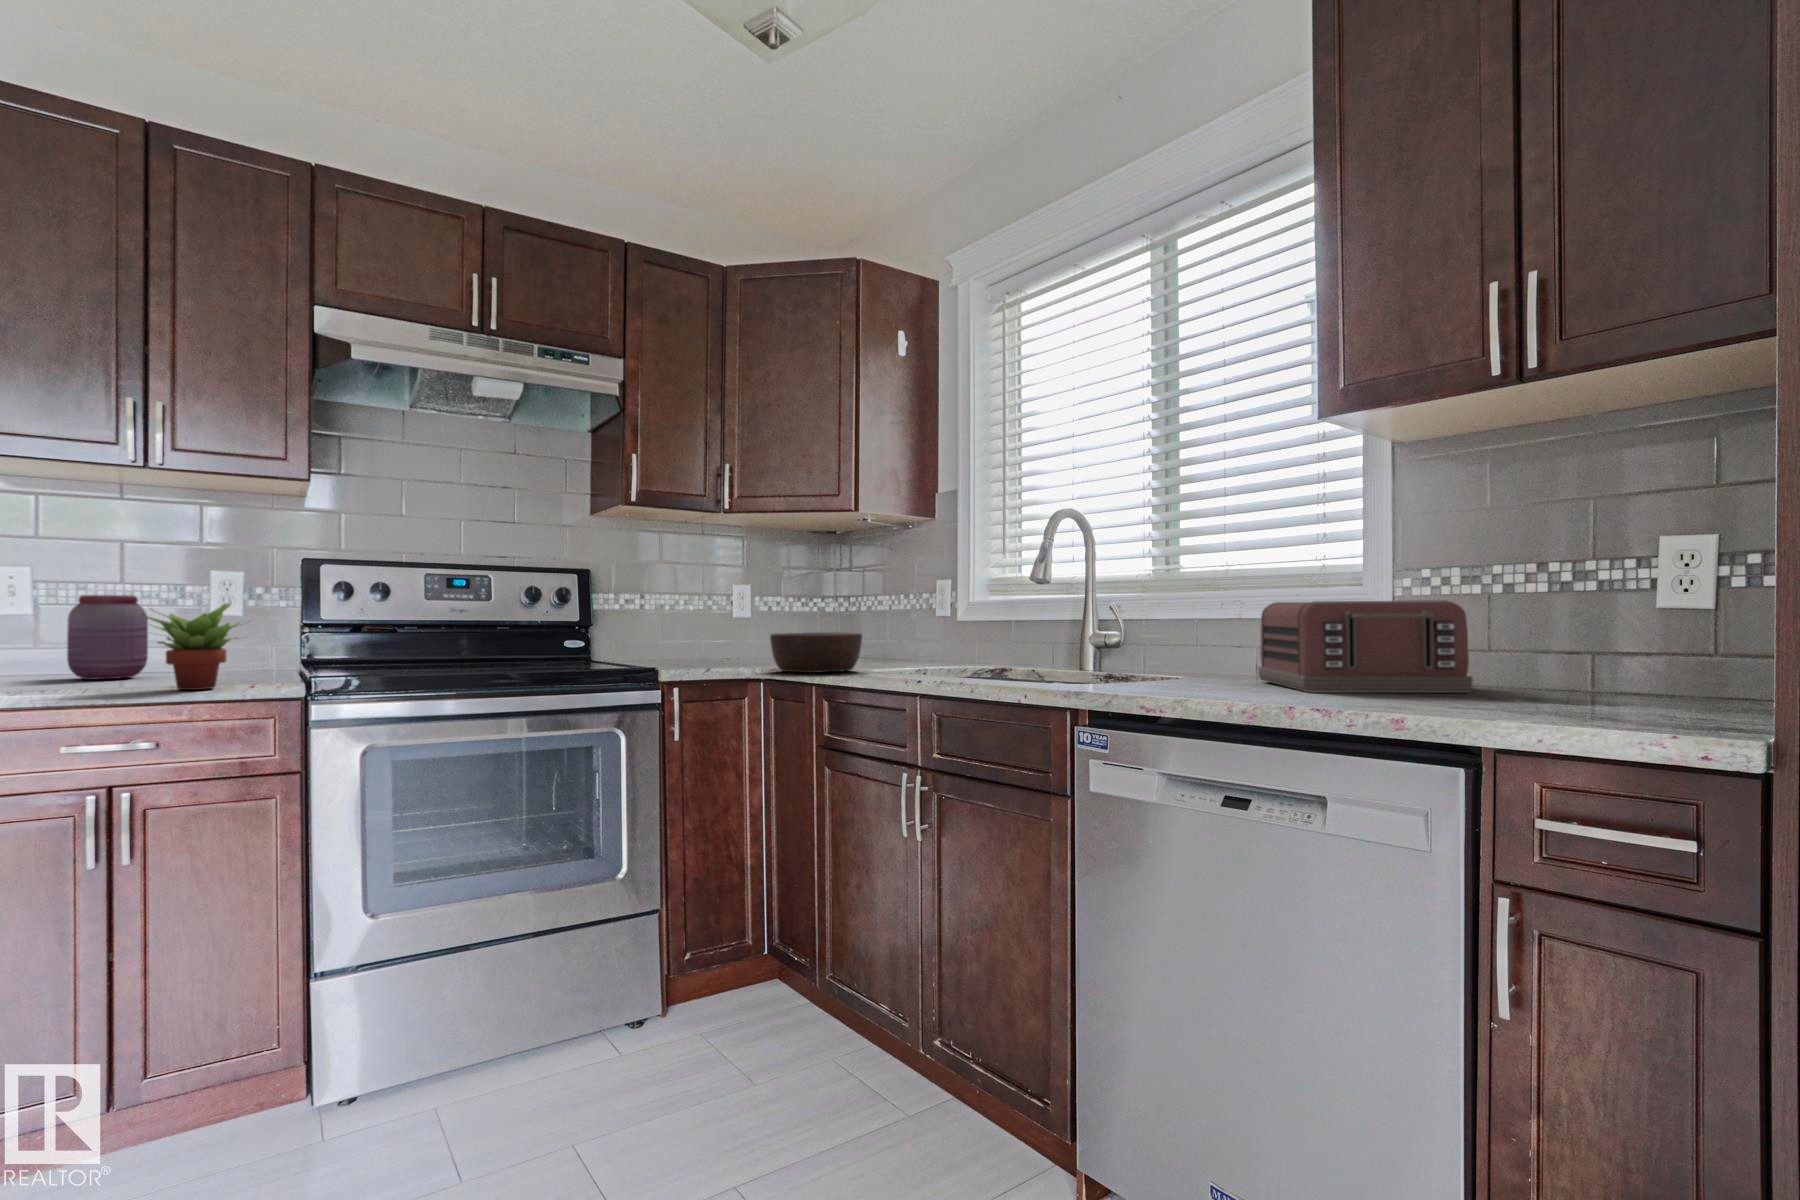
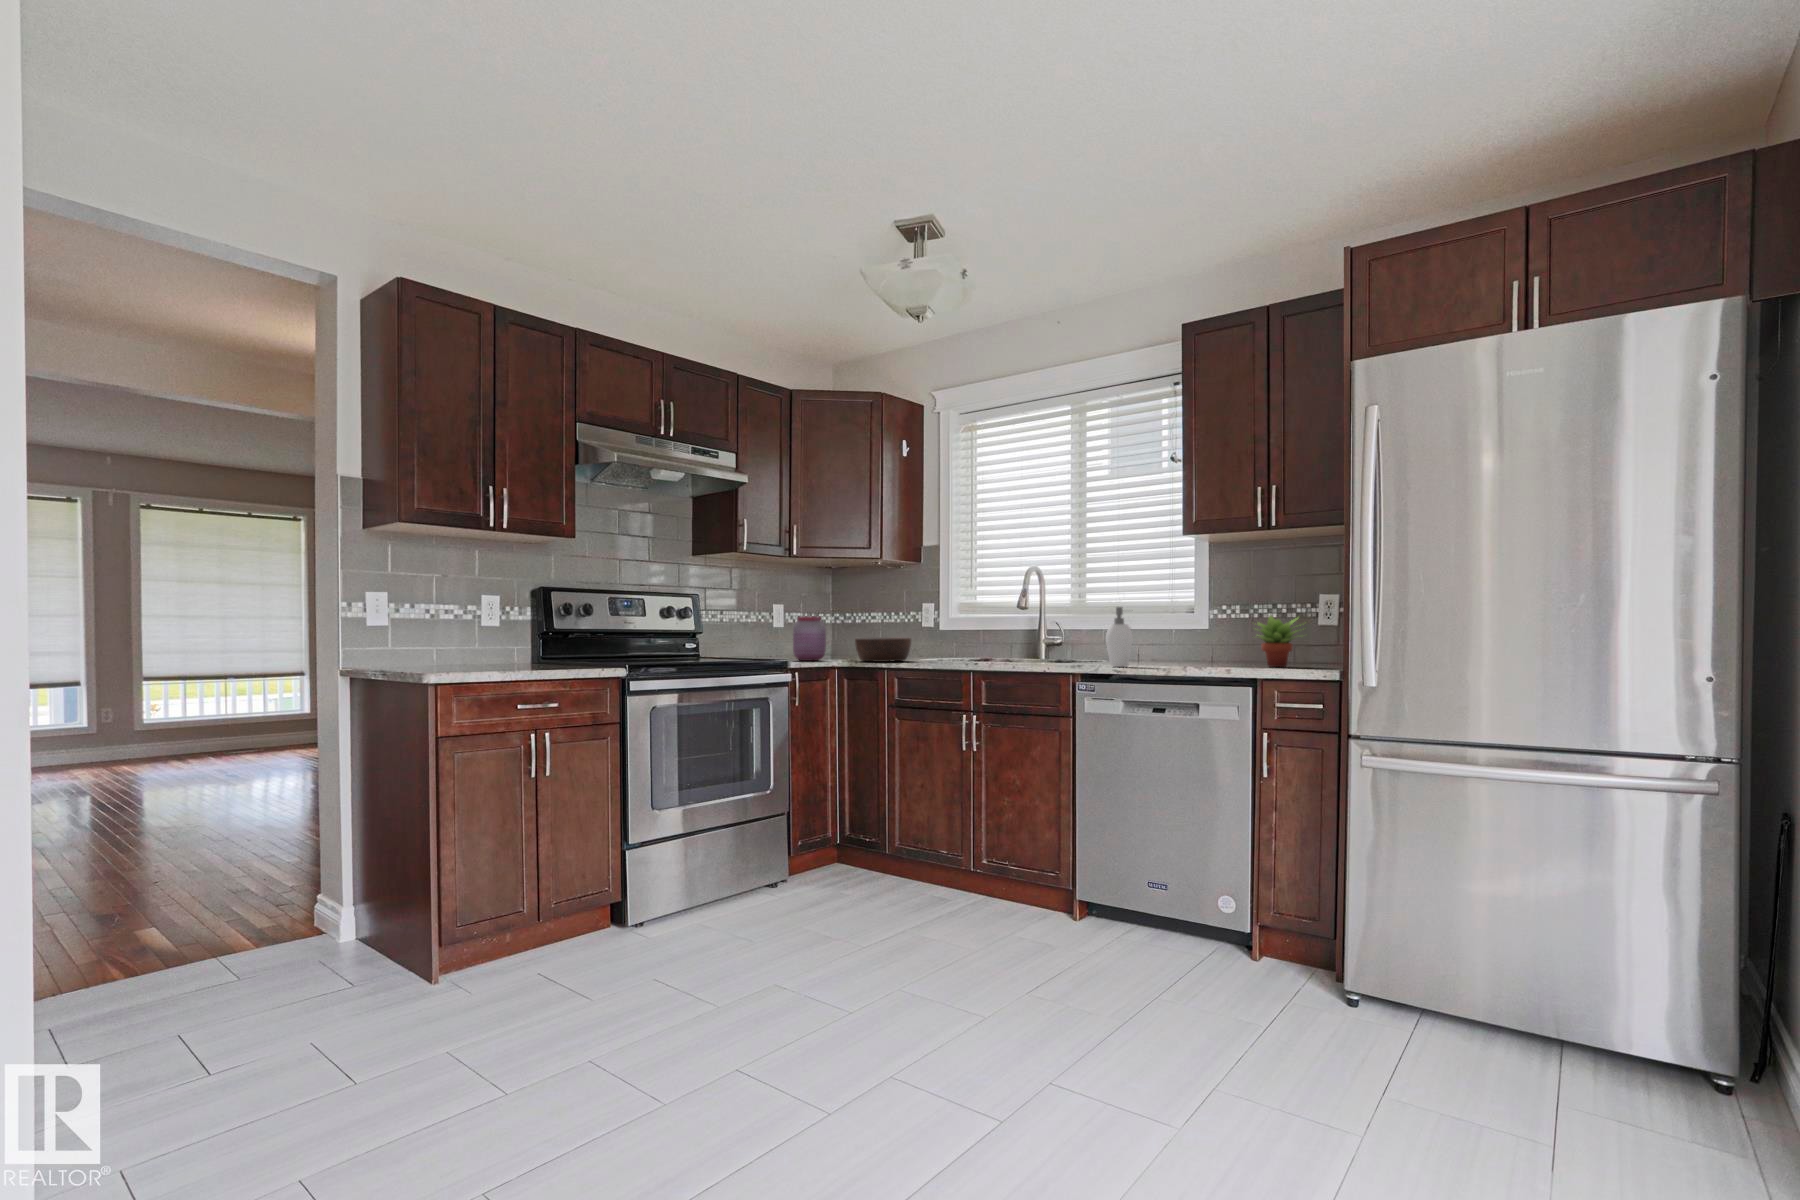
soap dispenser: none [1127,570,1186,700] -> present [1106,607,1133,667]
jar: present [67,595,148,680] -> present [793,616,826,661]
toaster: present [1258,600,1473,693] -> none [1144,620,1247,665]
succulent plant: present [141,602,249,690] -> present [1257,615,1298,667]

